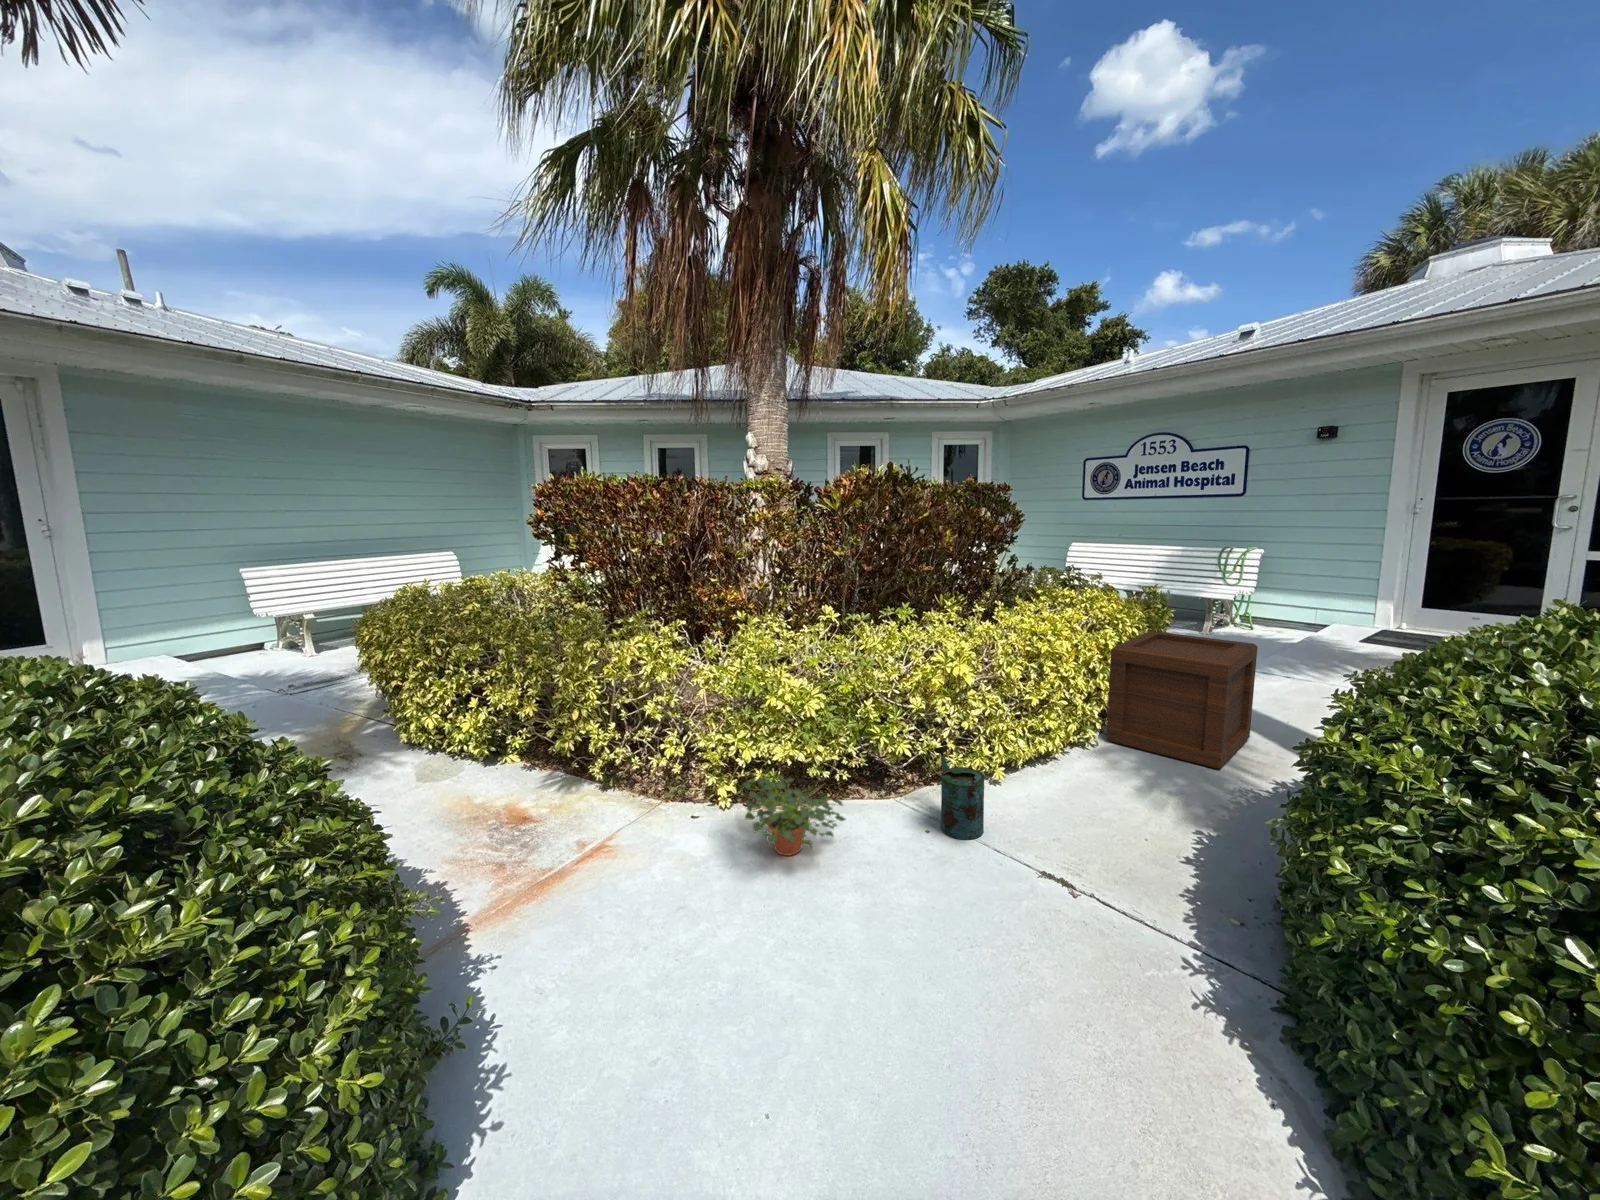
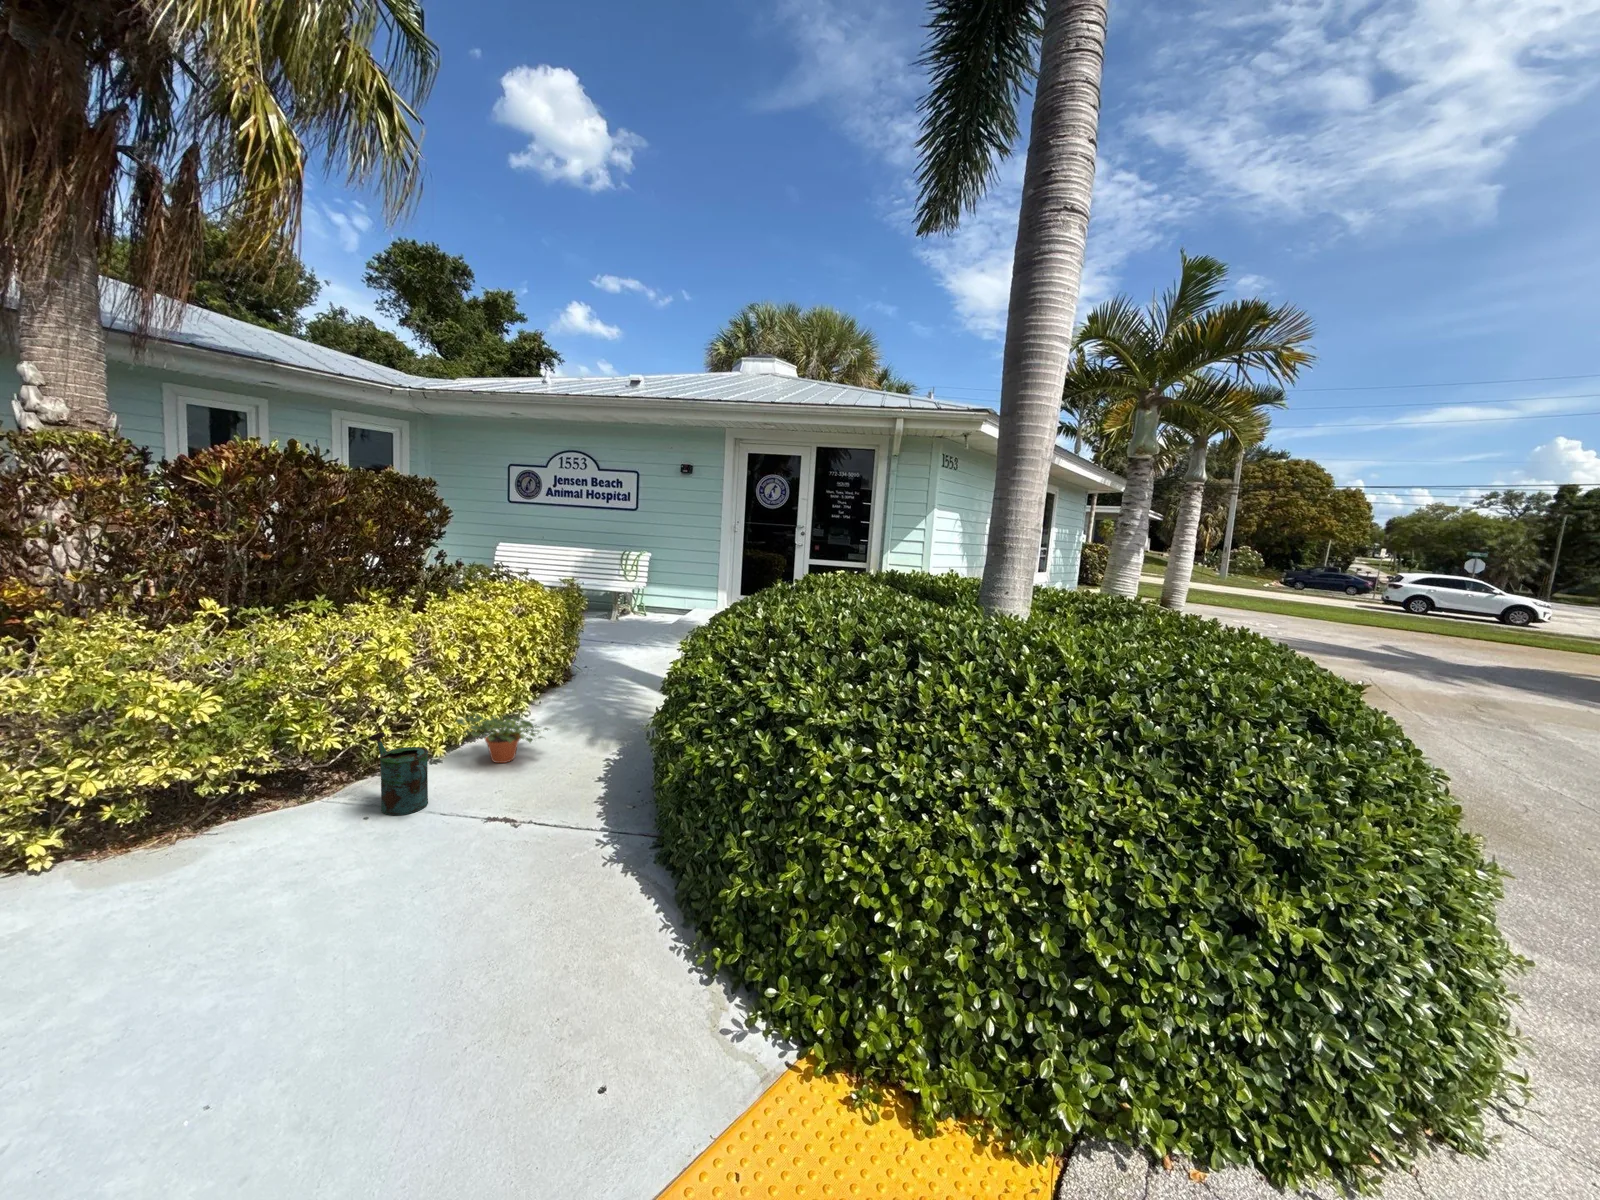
wooden crate: present [1107,631,1257,769] -> none [538,615,644,715]
potted plant: present [743,775,845,856] -> present [456,712,548,763]

